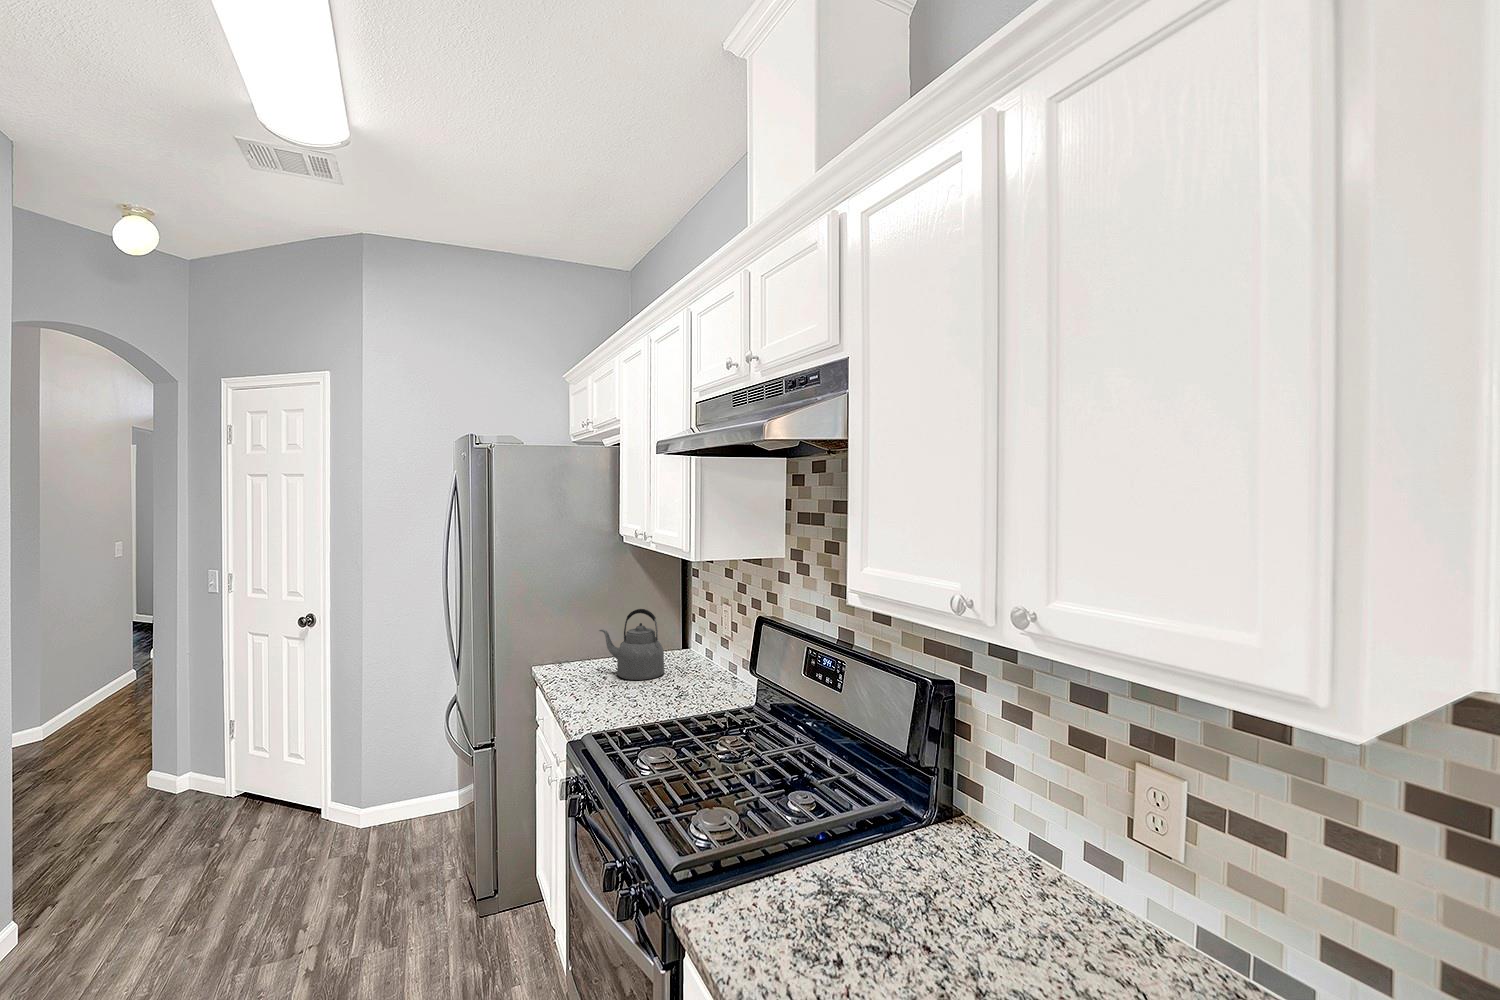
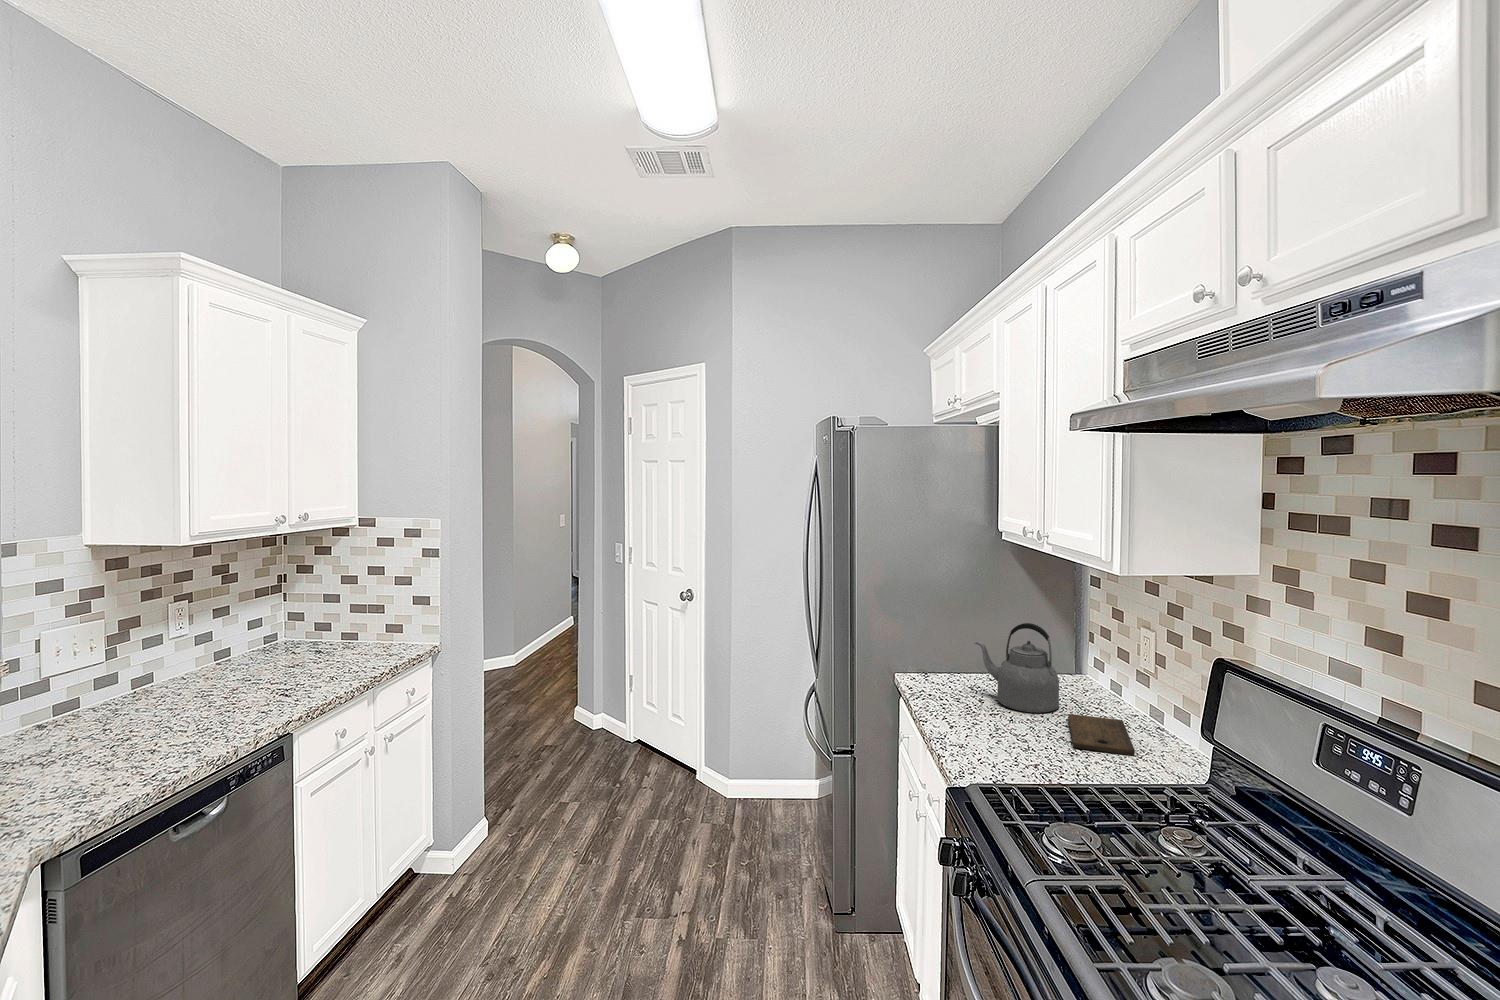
cutting board: none [669,675,711,698] -> present [1068,714,1135,755]

